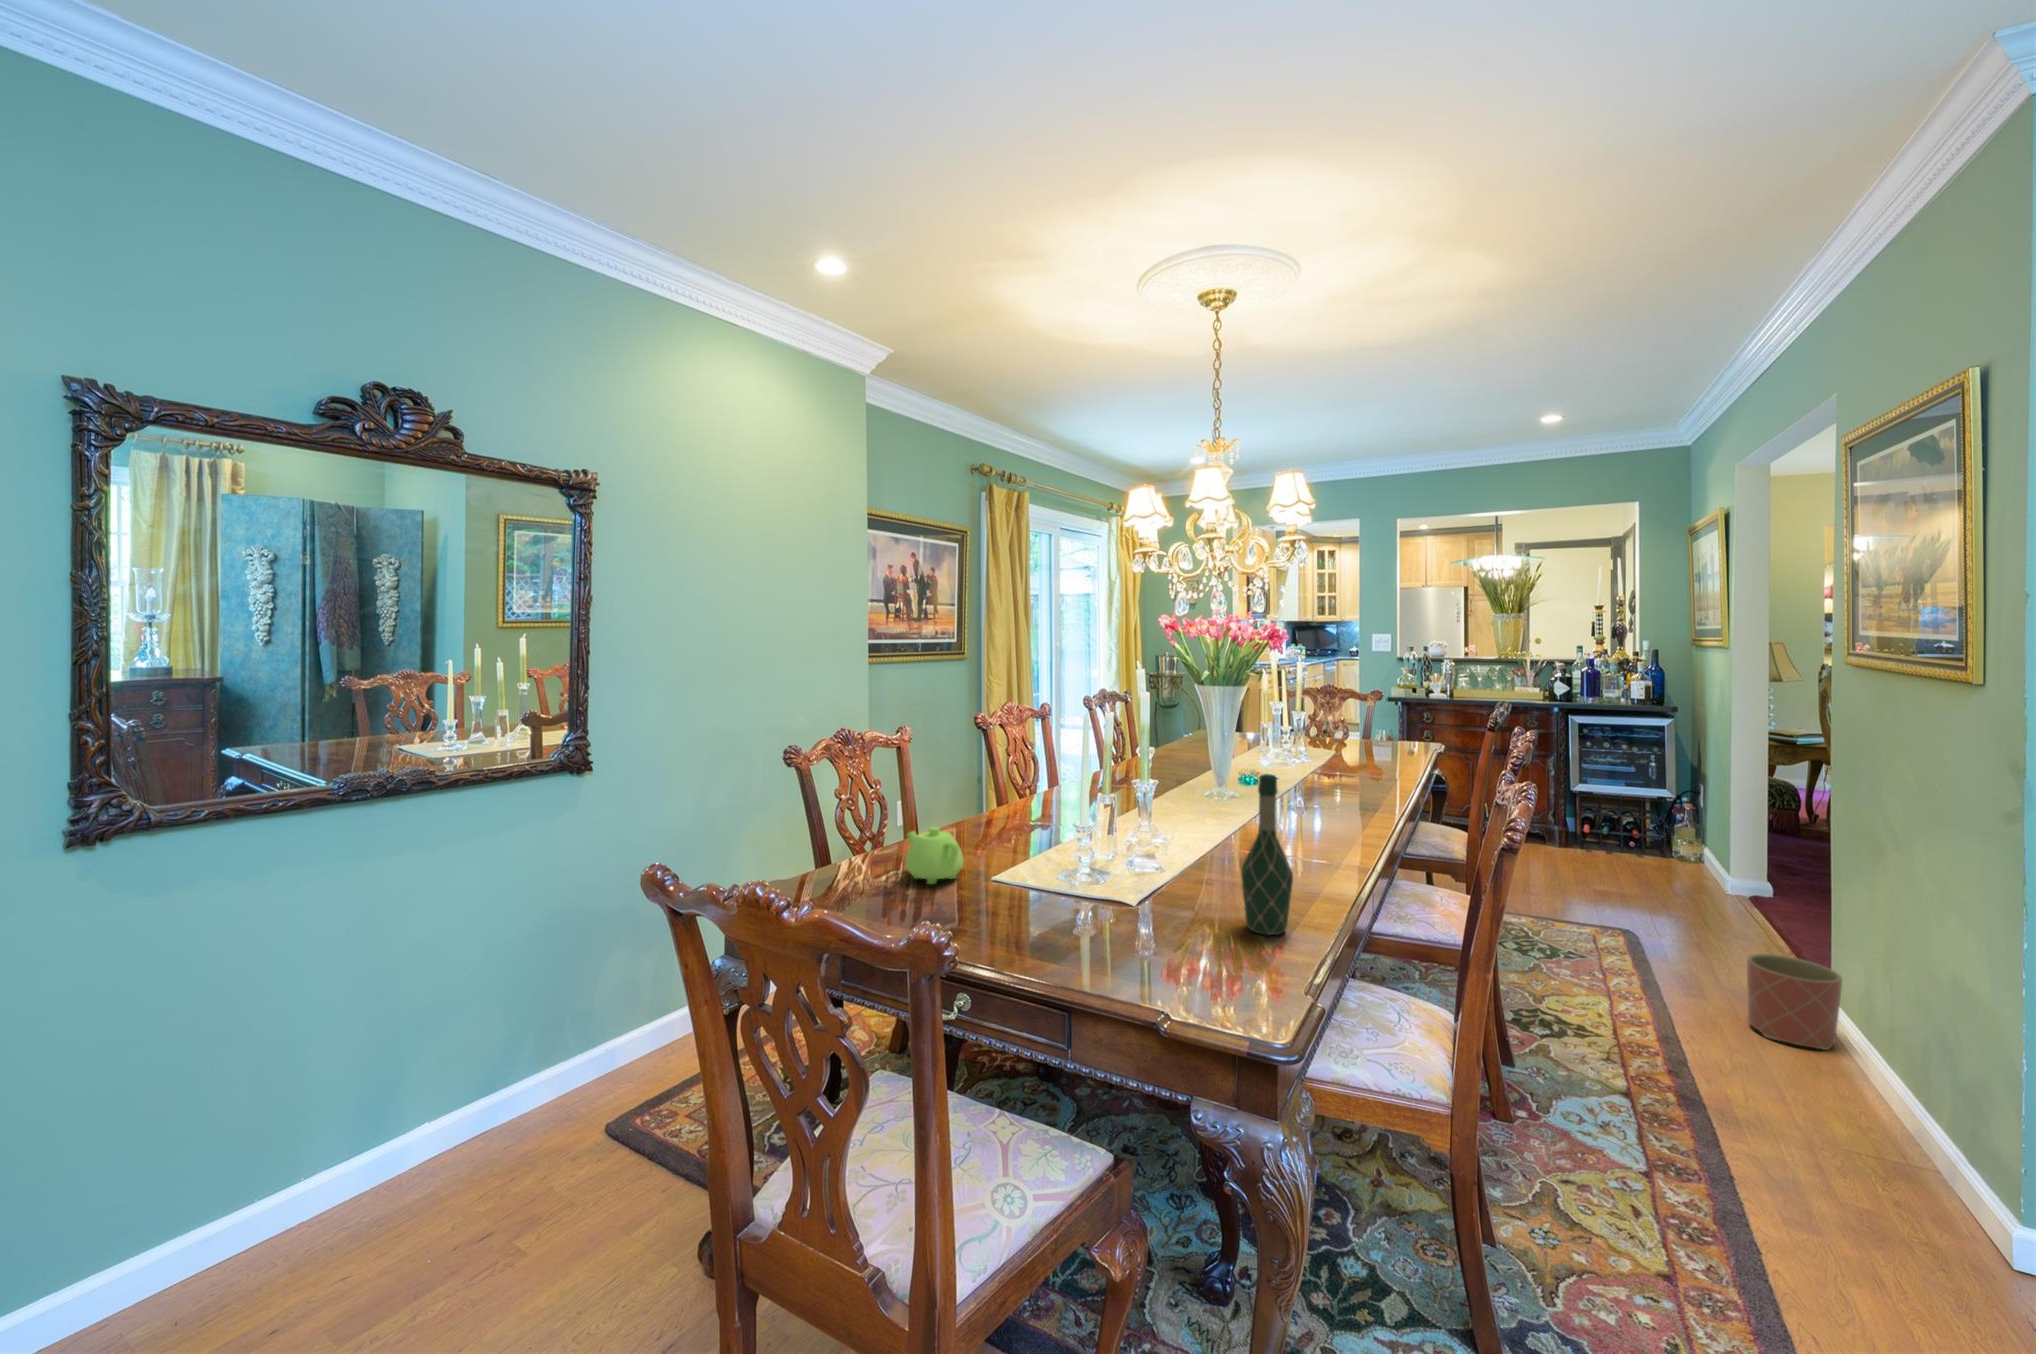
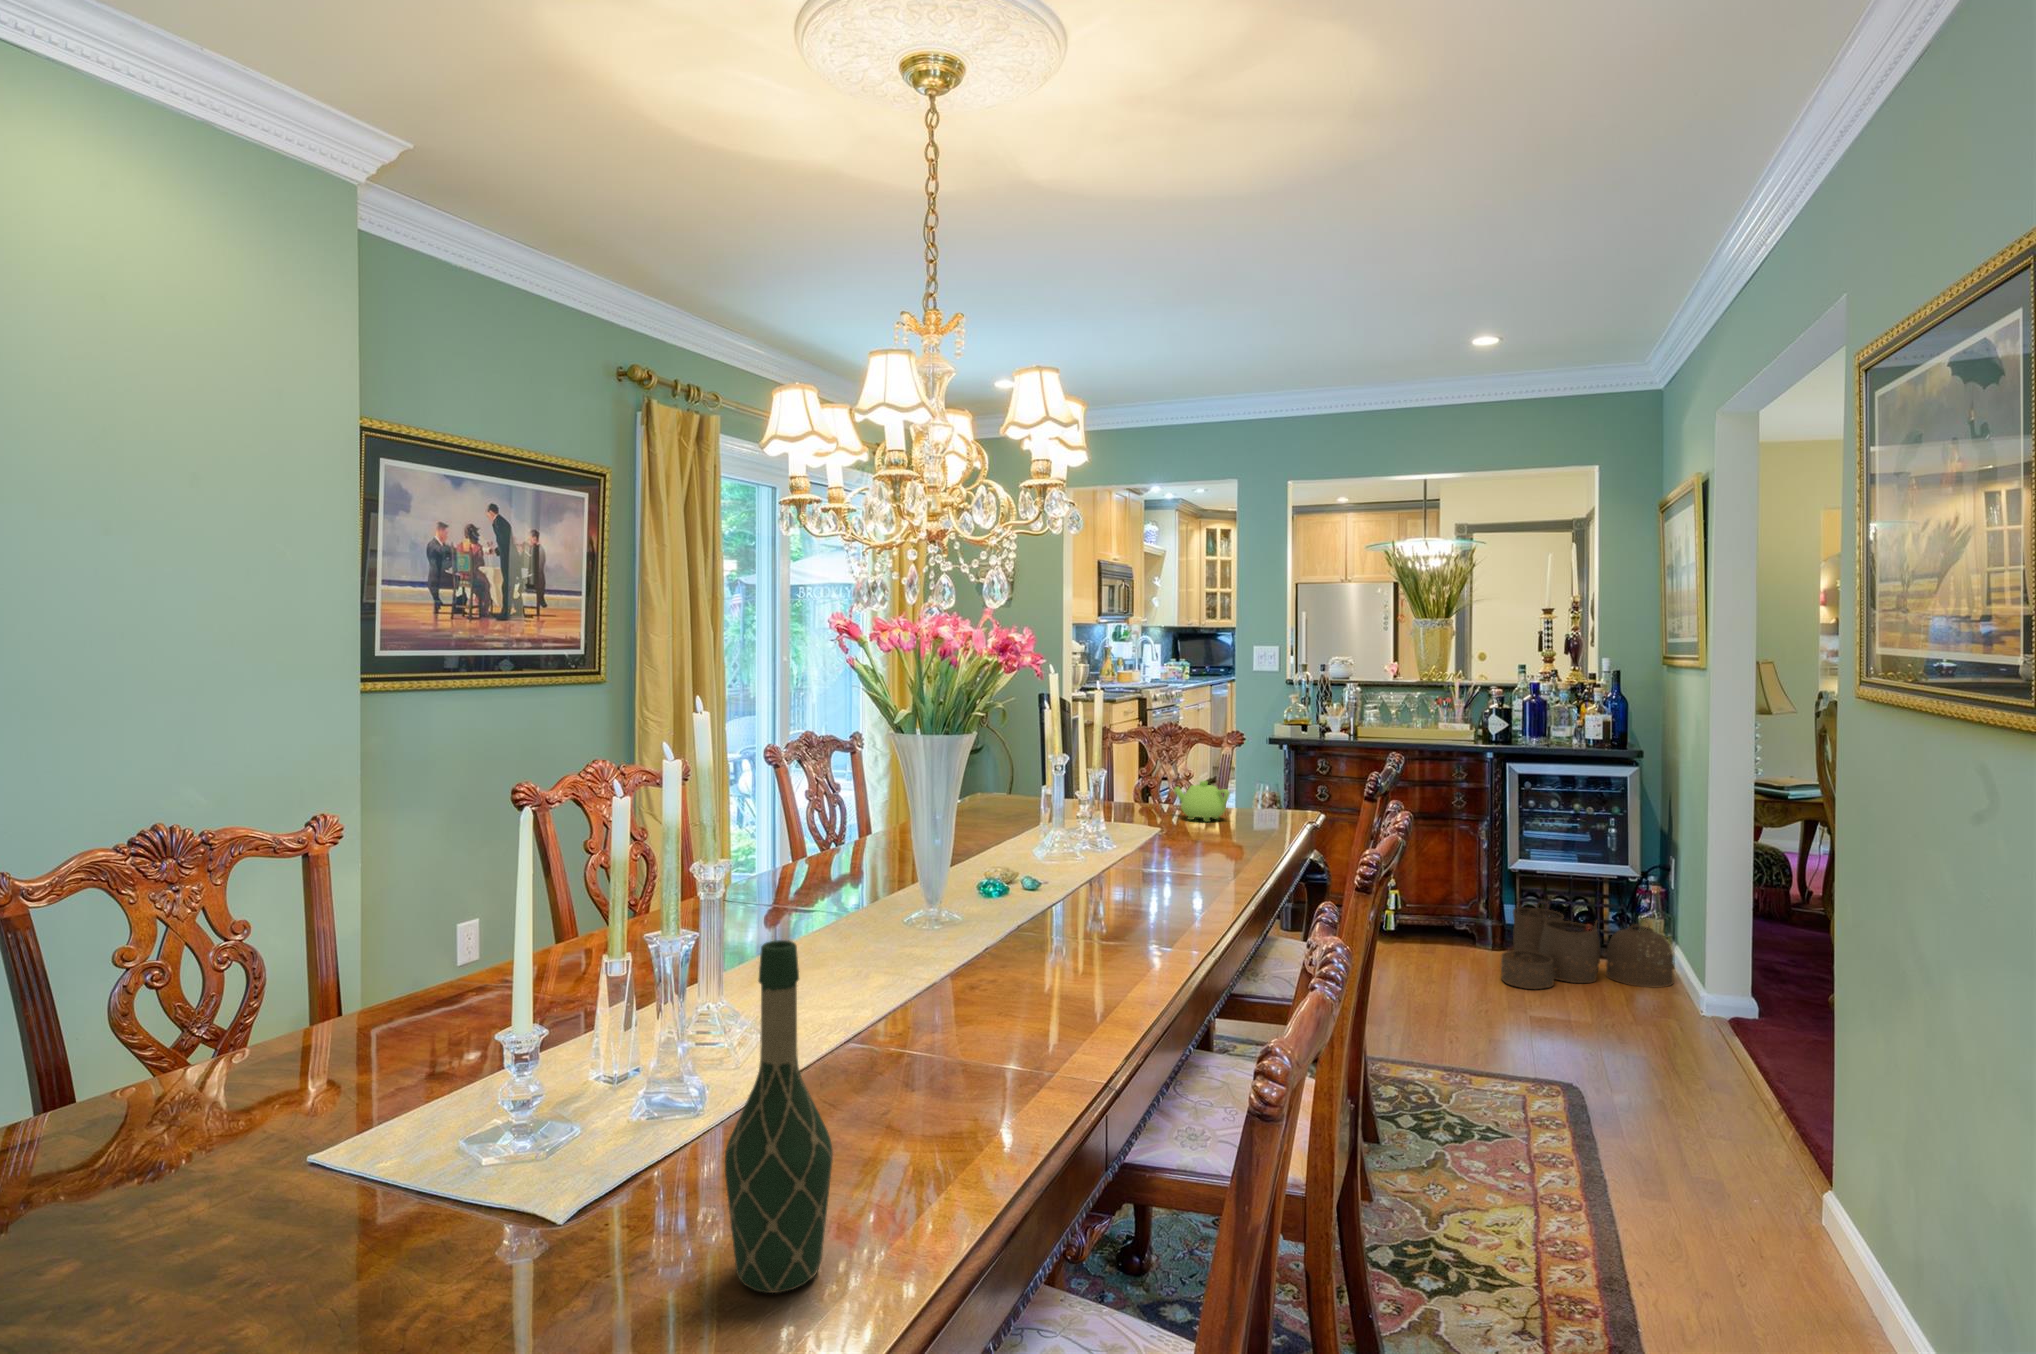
woven basket: none [1566,812,1702,874] -> present [1501,907,1673,989]
teapot: present [905,827,964,884] -> present [1174,781,1230,822]
planter: present [1747,954,1842,1050] -> none [1719,1133,1842,1282]

